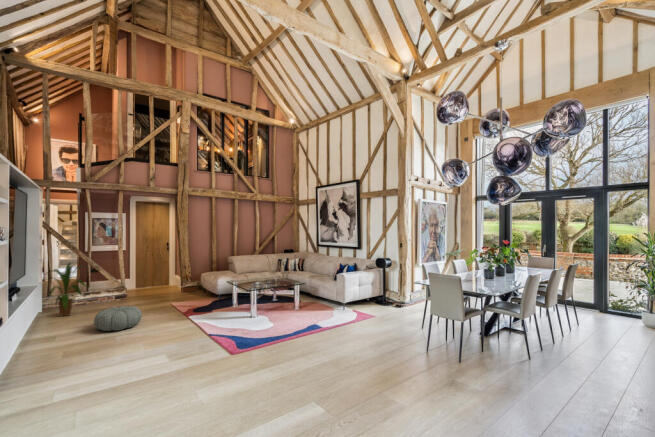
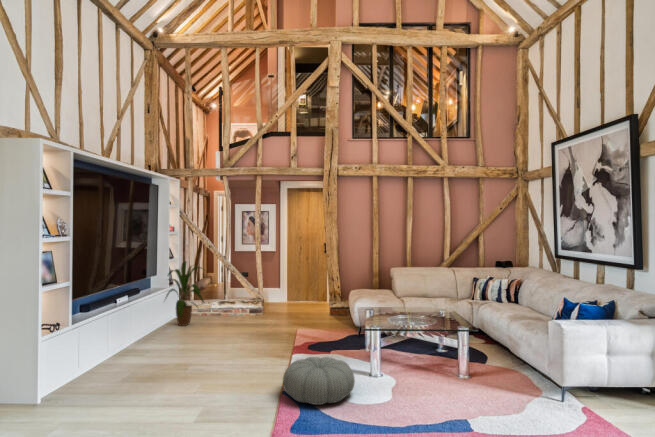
pouf: present [94,306,142,331] -> present [283,357,355,405]

